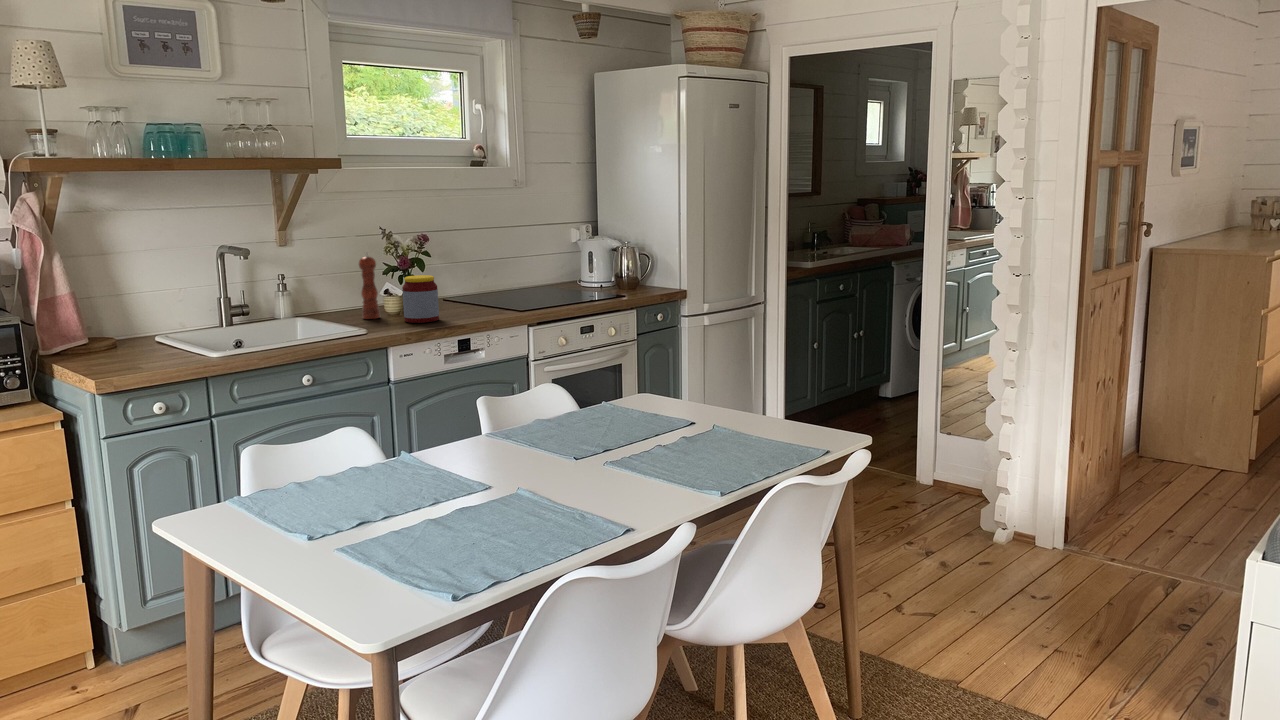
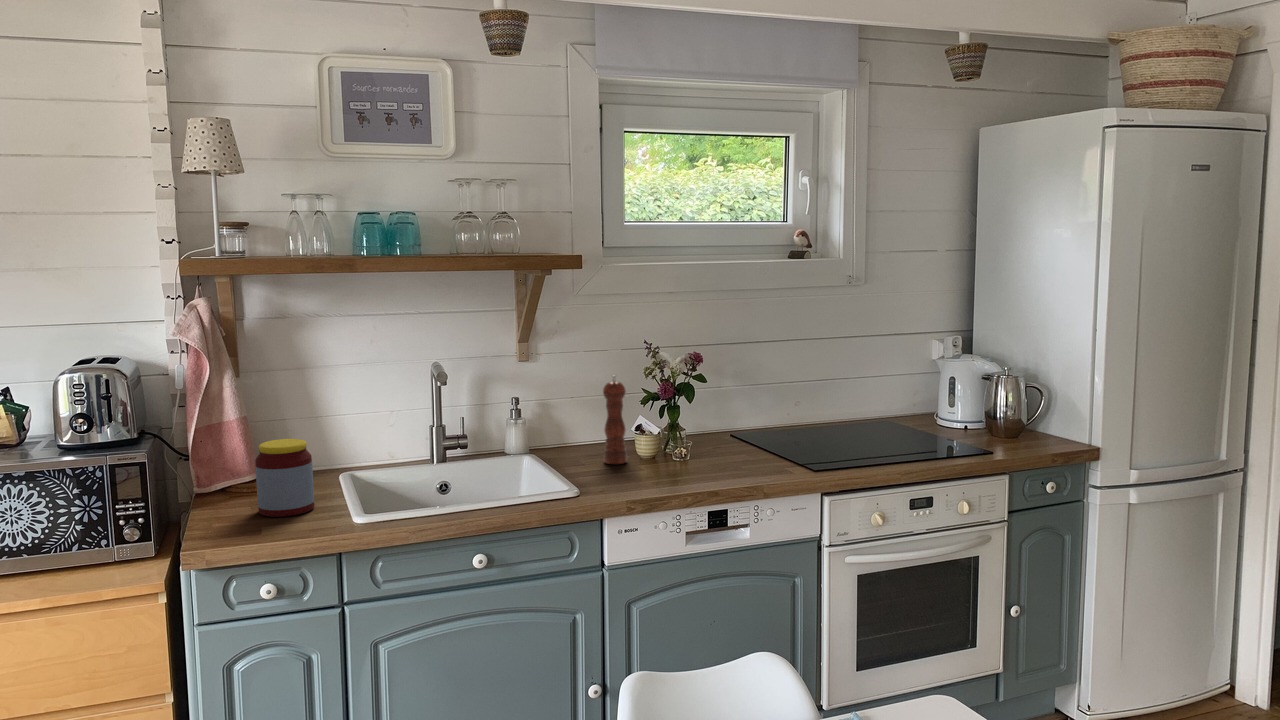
jar: present [402,275,439,323] -> present [255,439,314,517]

